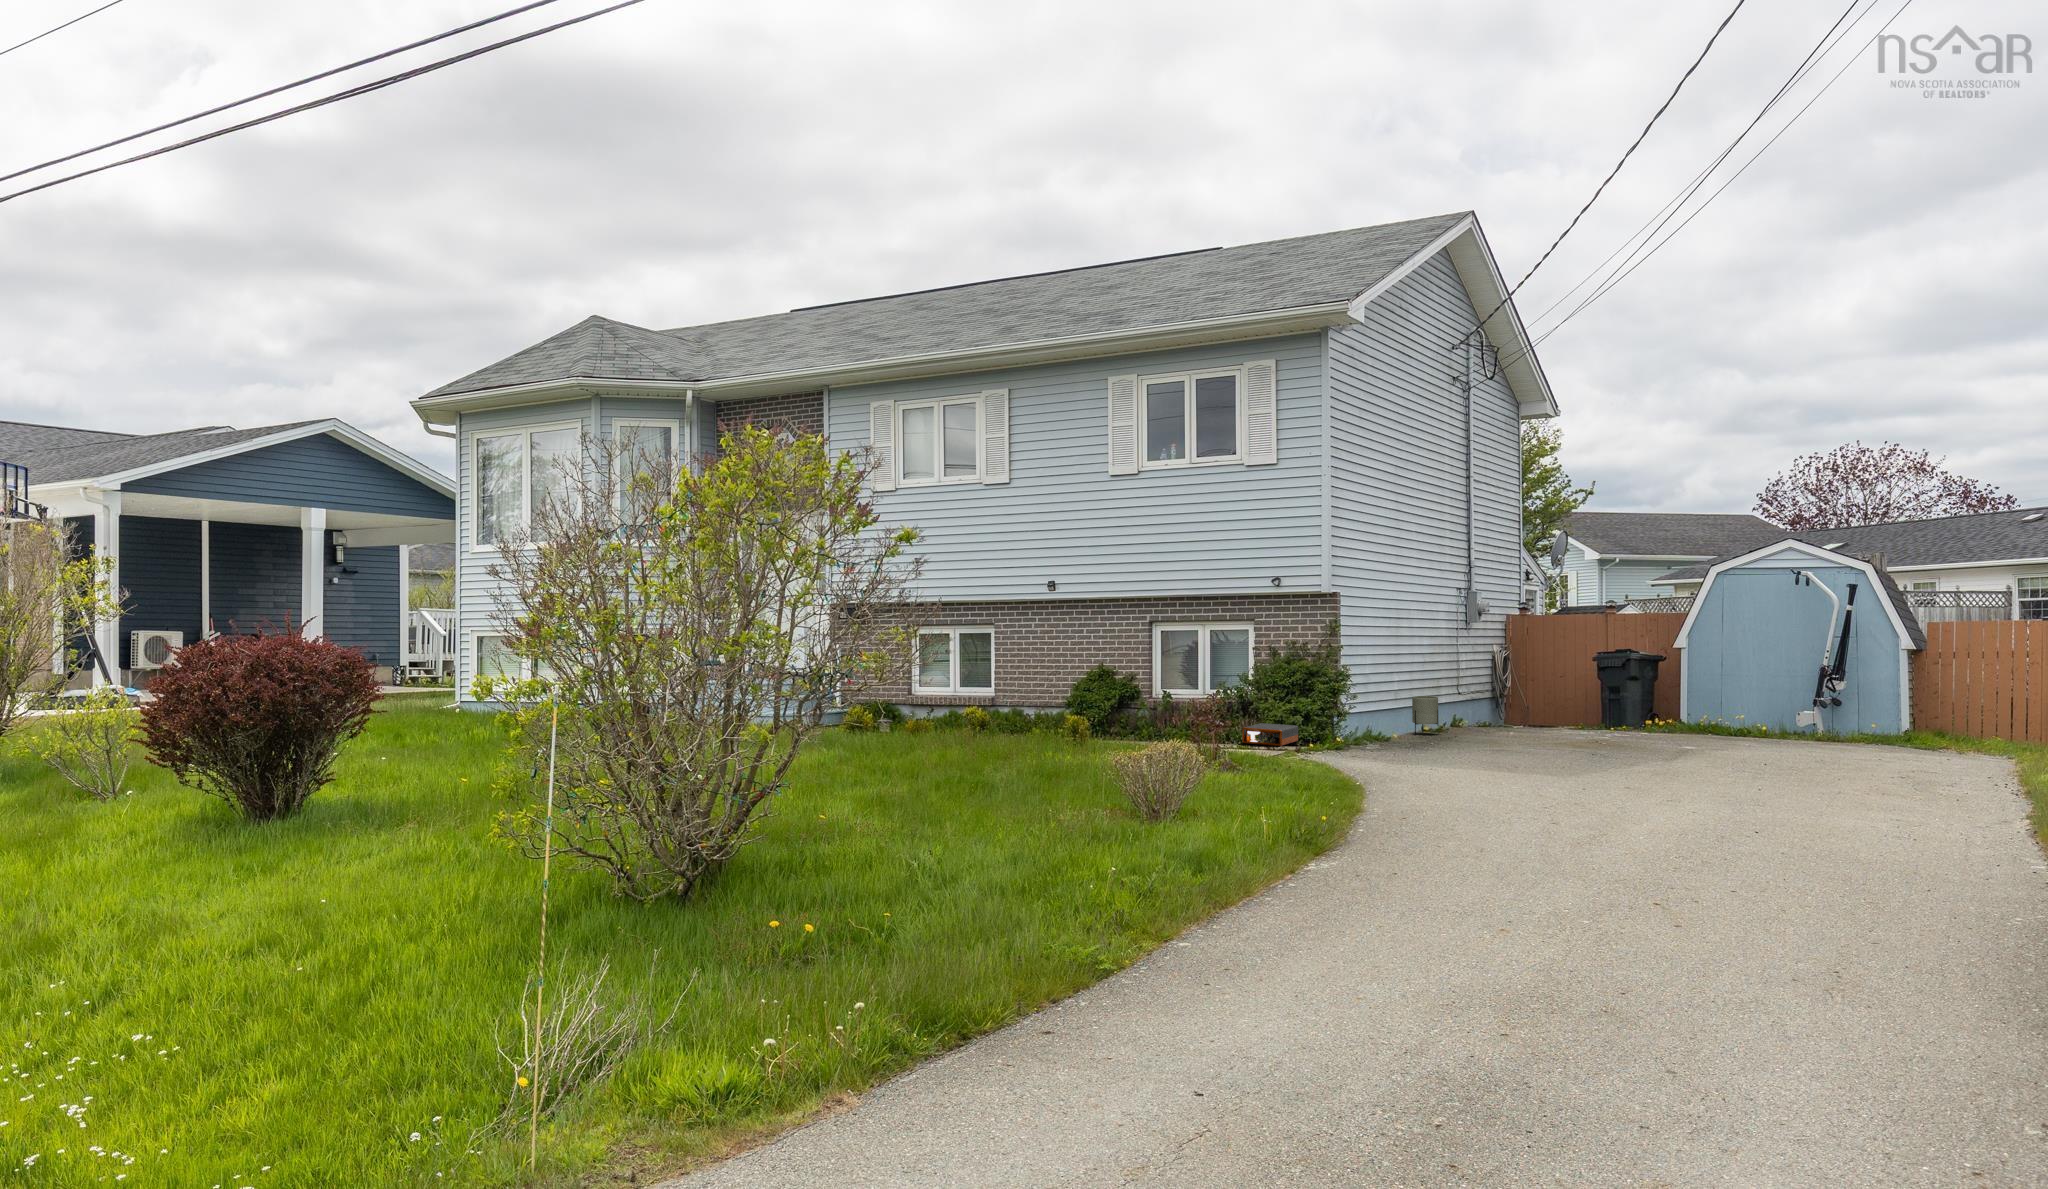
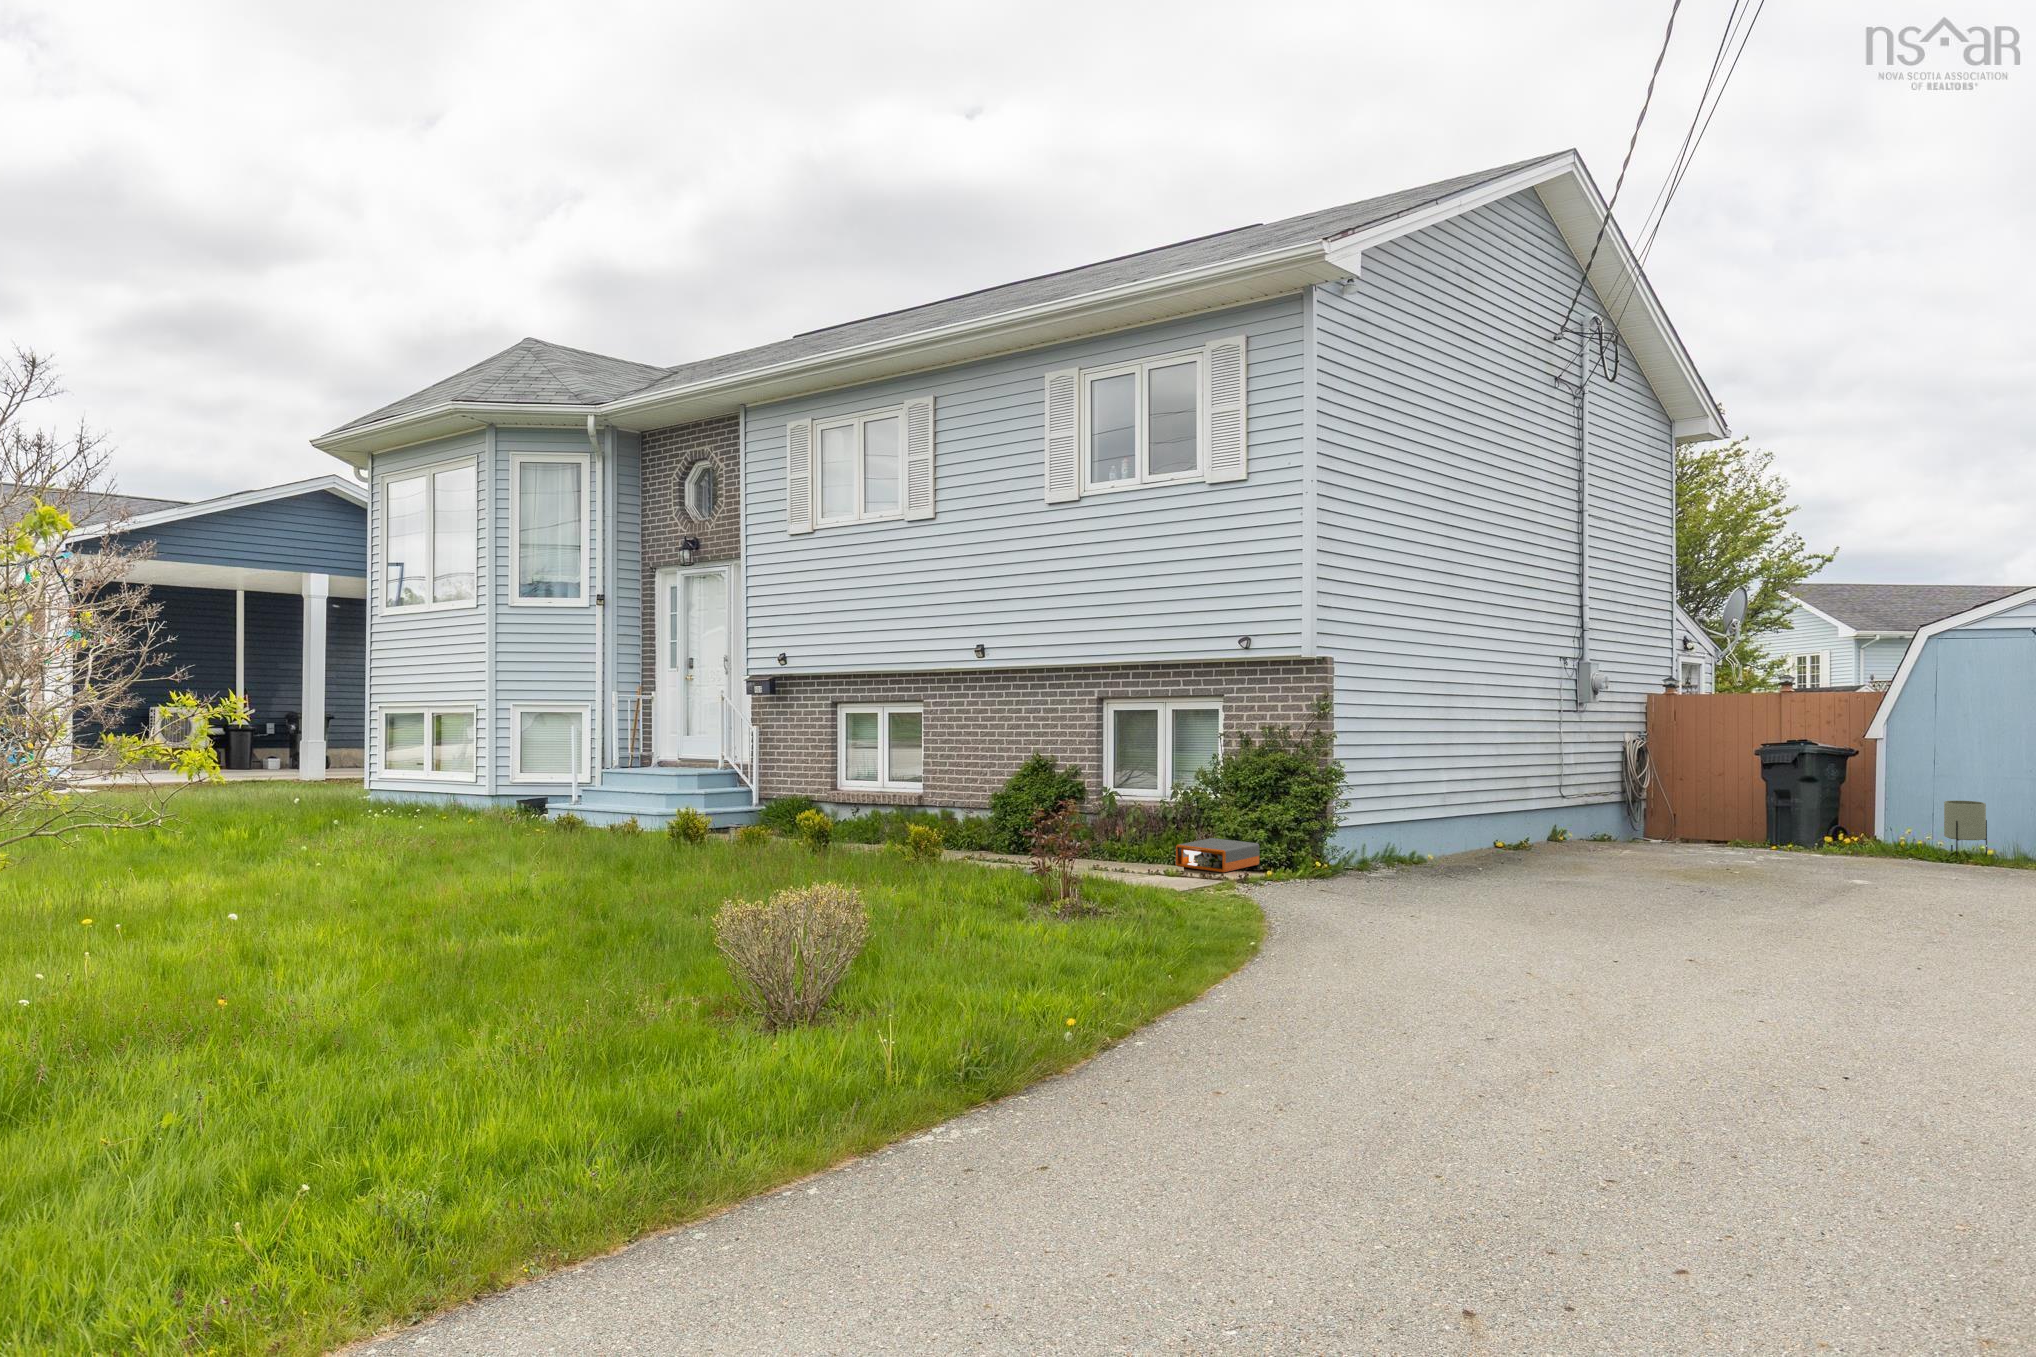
planter: present [1412,696,1439,735] -> present [1944,800,1987,856]

